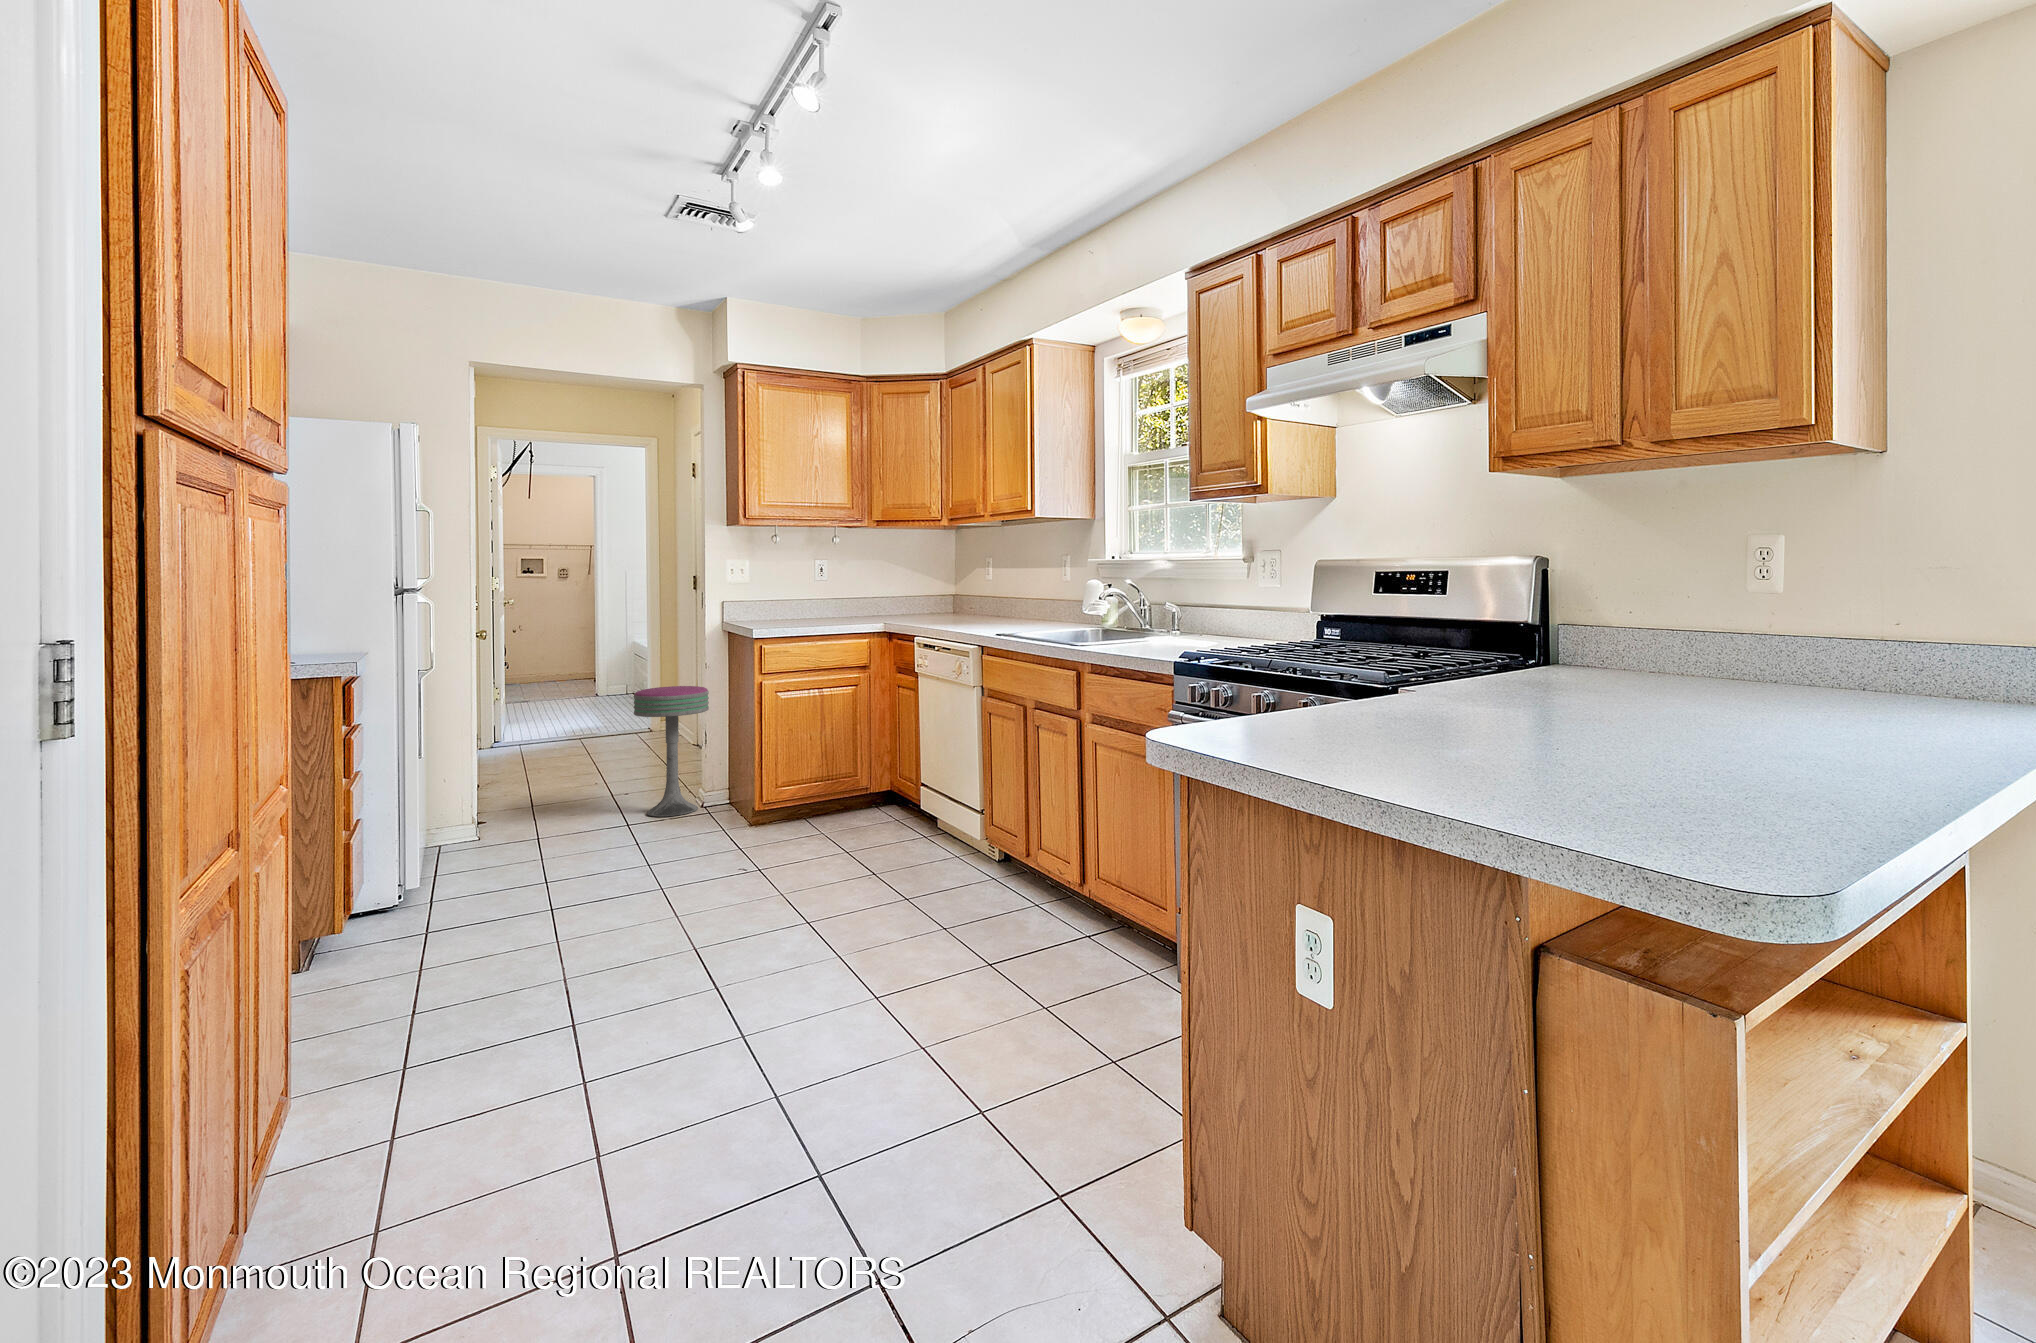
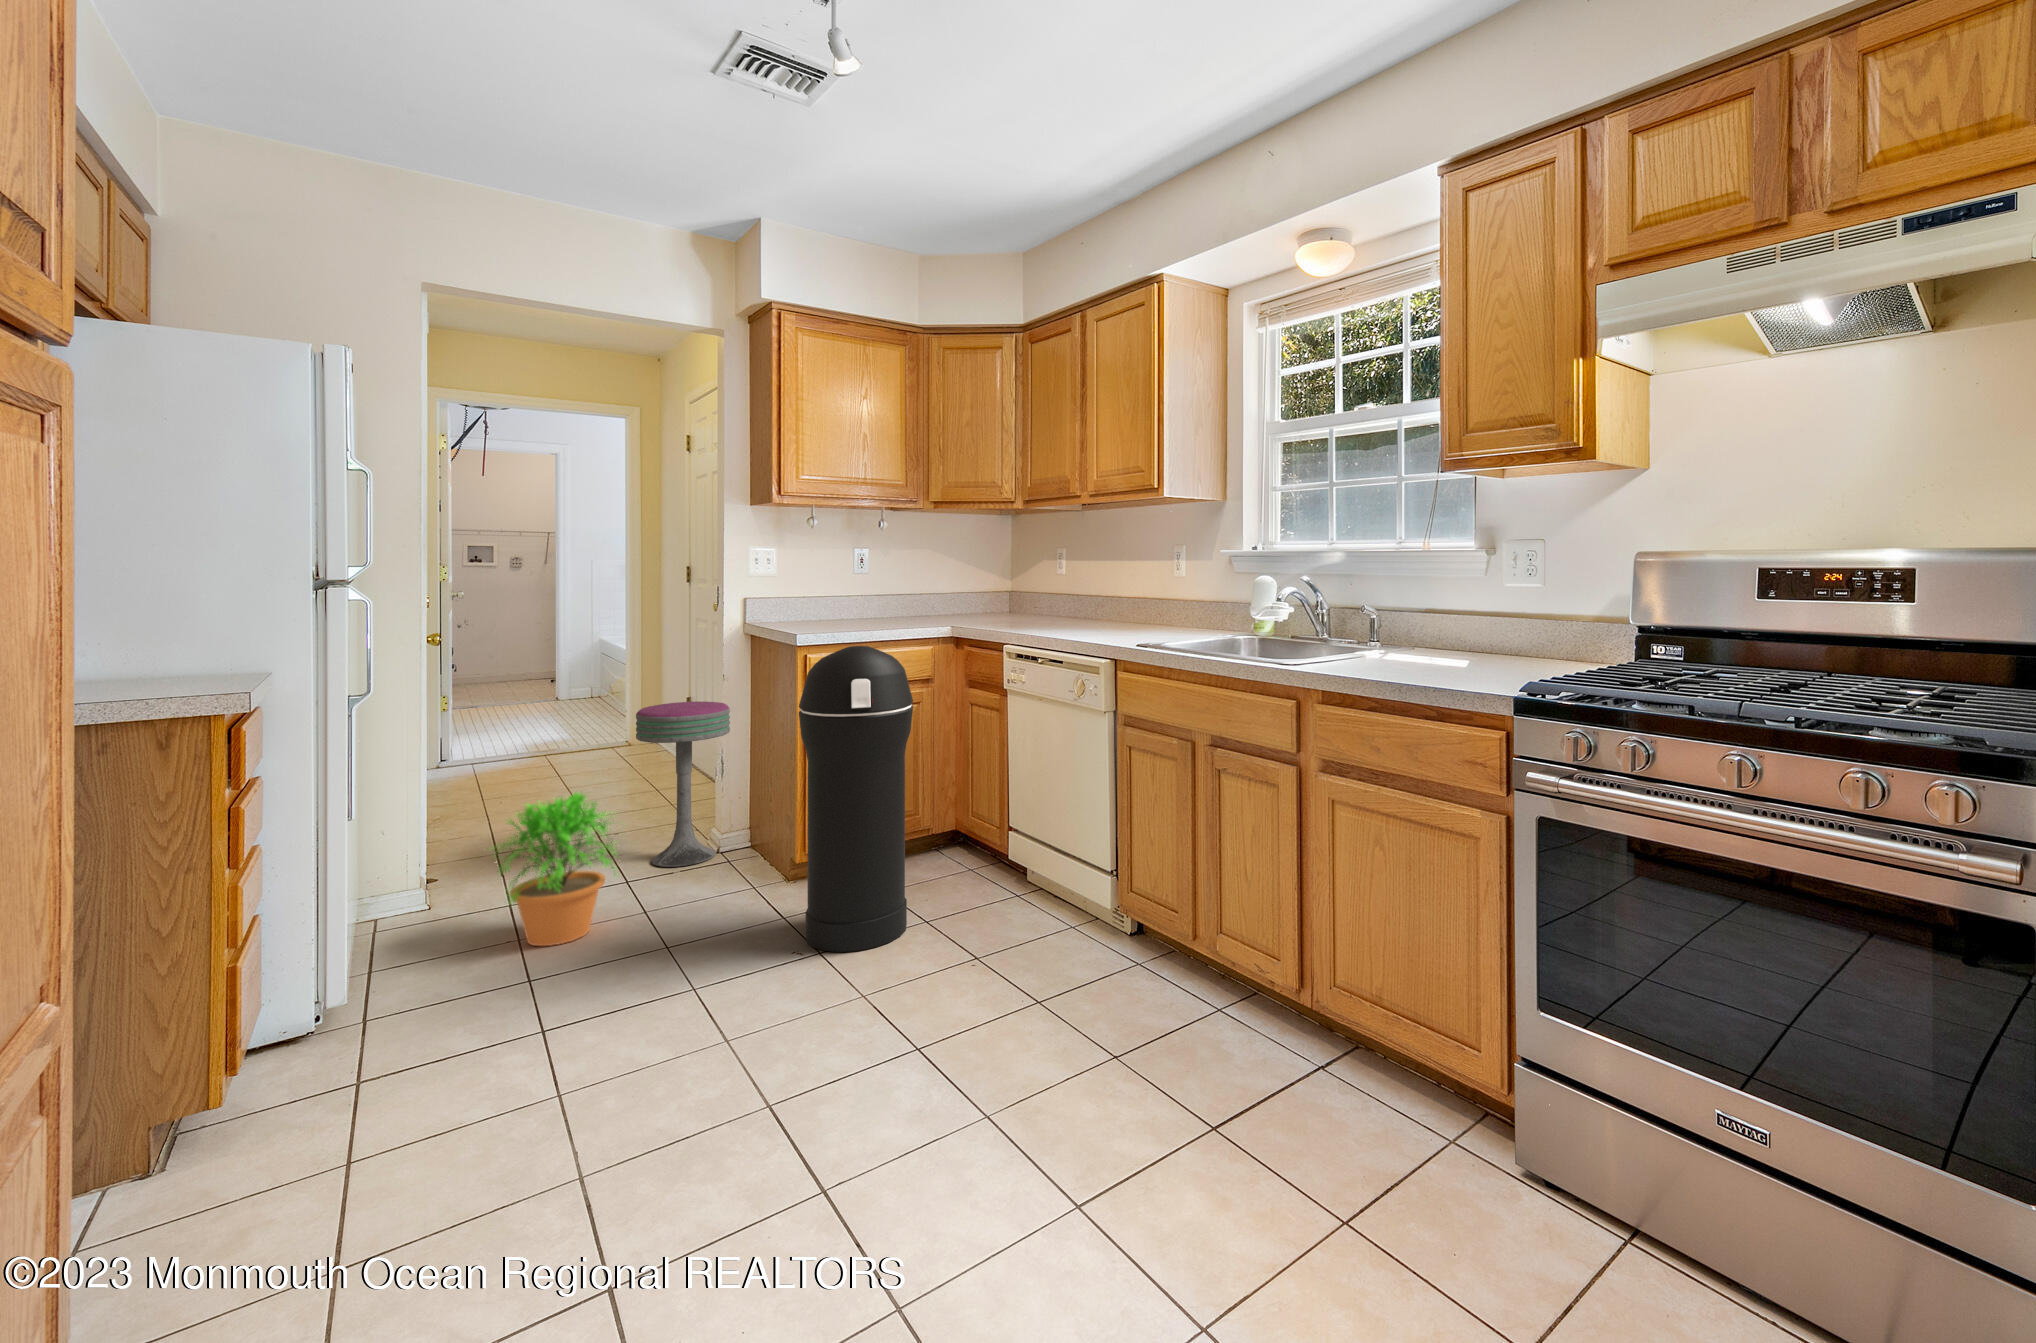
trash can: none [743,636,833,869] -> present [799,646,913,952]
potted plant: none [514,746,624,863] -> present [493,793,617,946]

